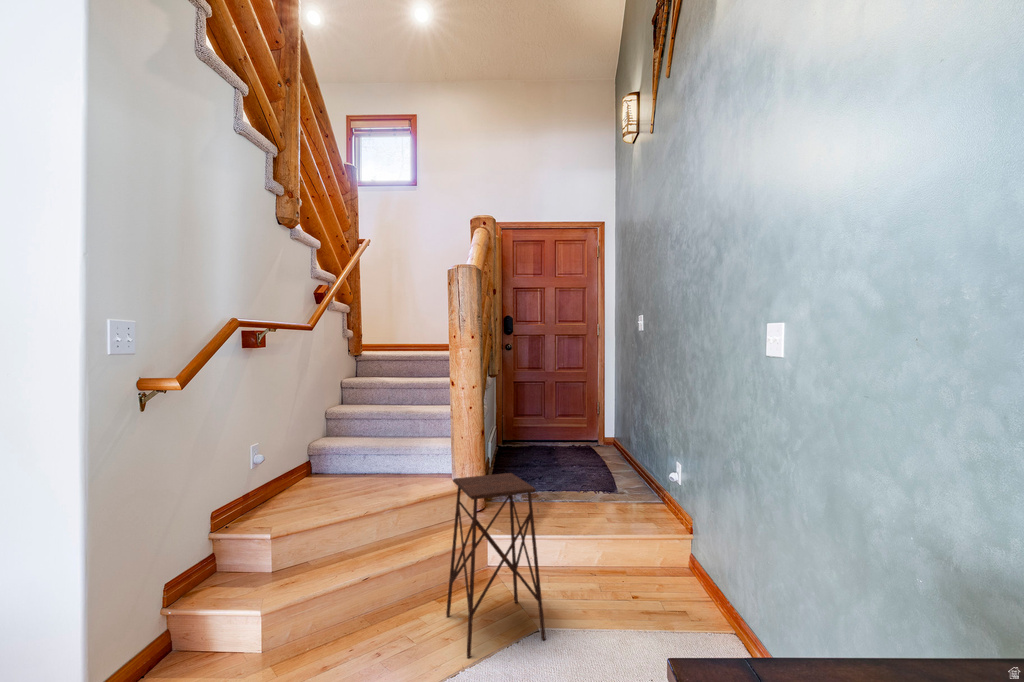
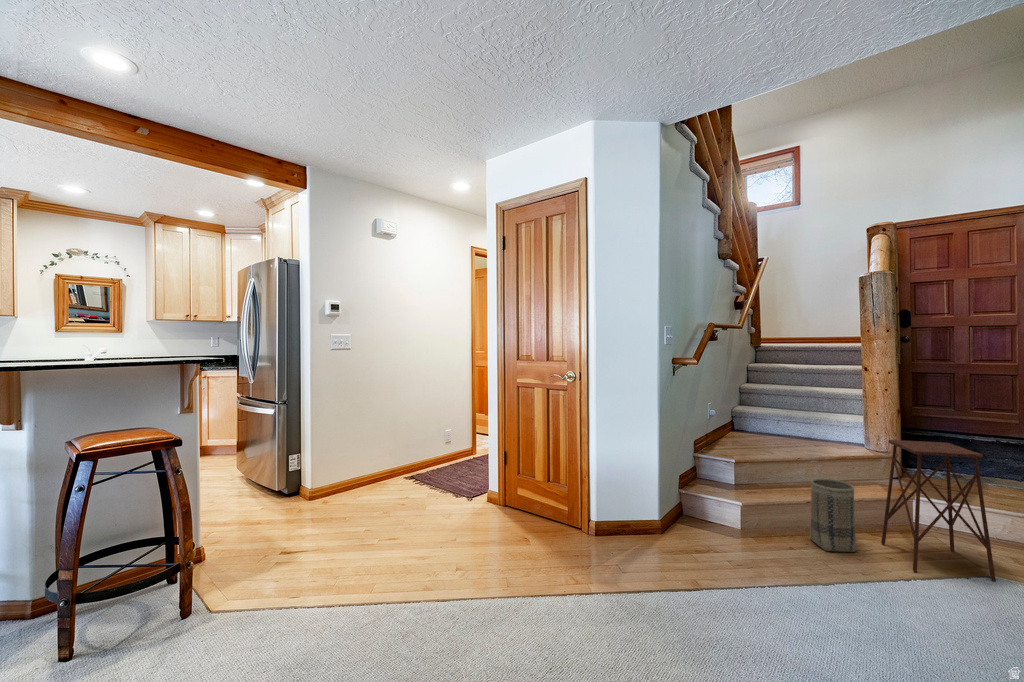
basket: none [360,543,411,656] -> present [810,478,856,552]

